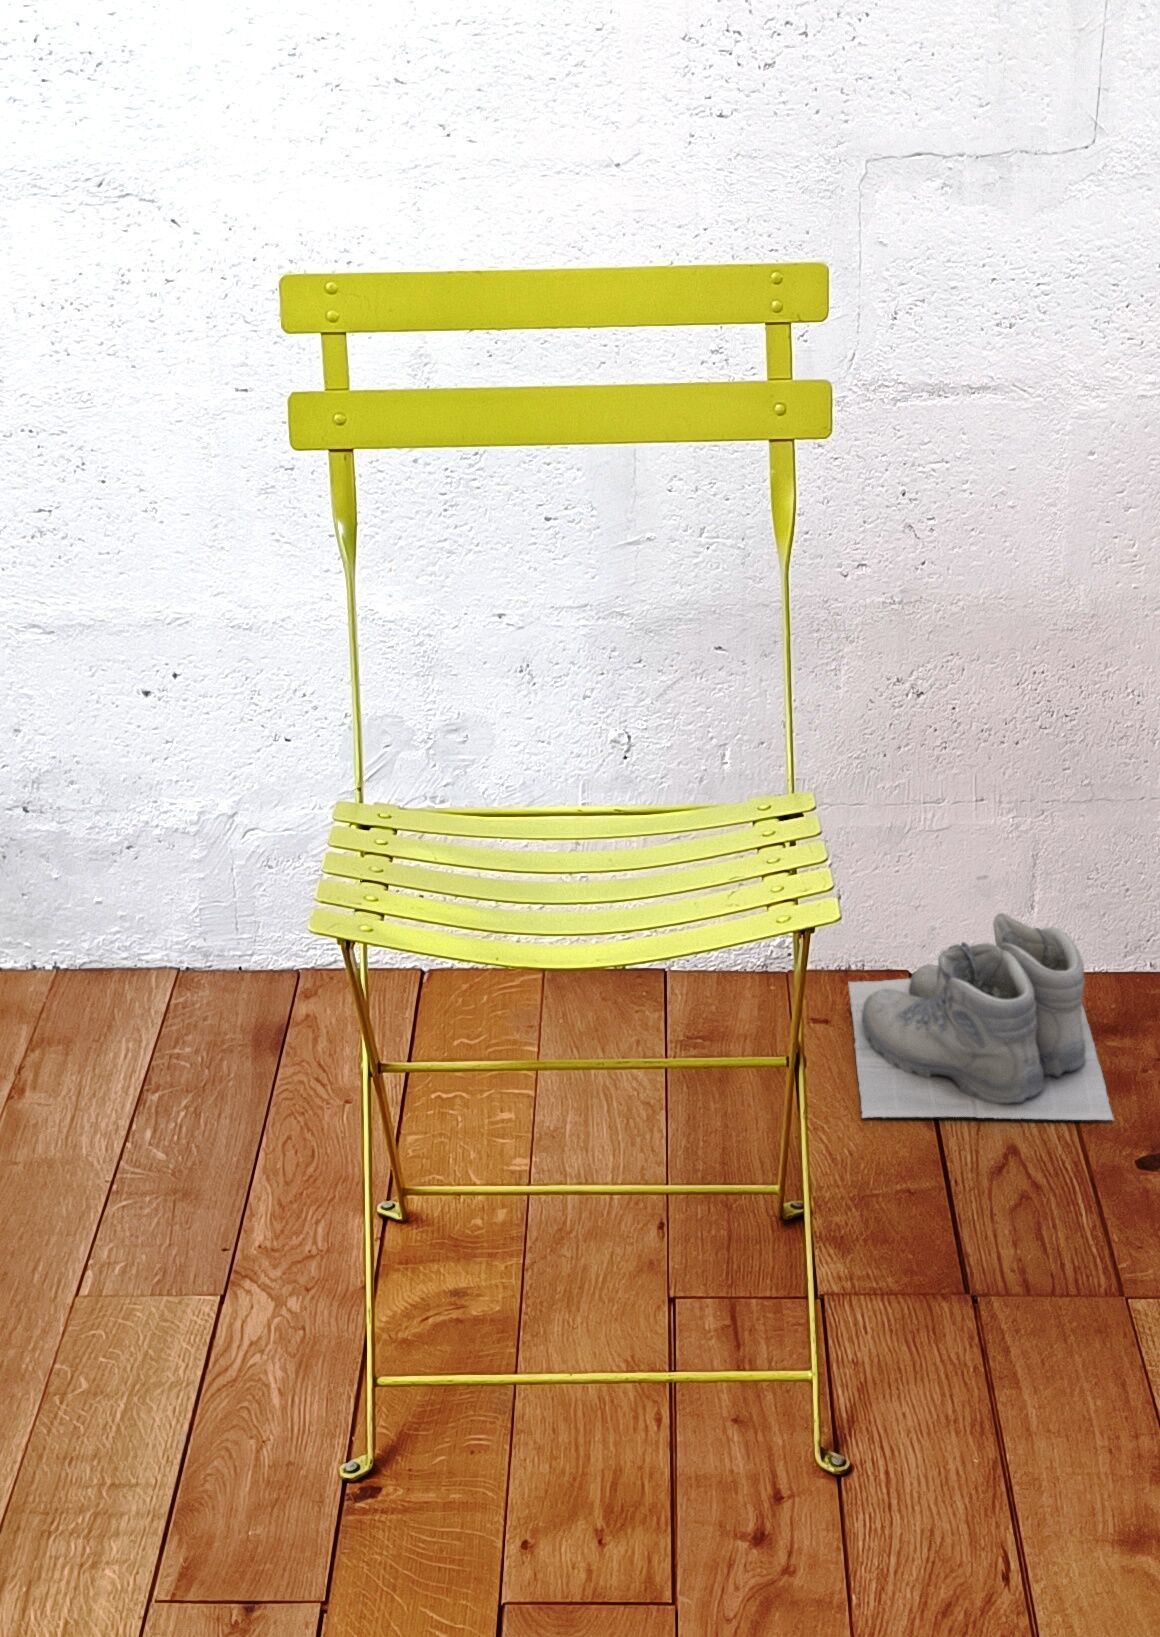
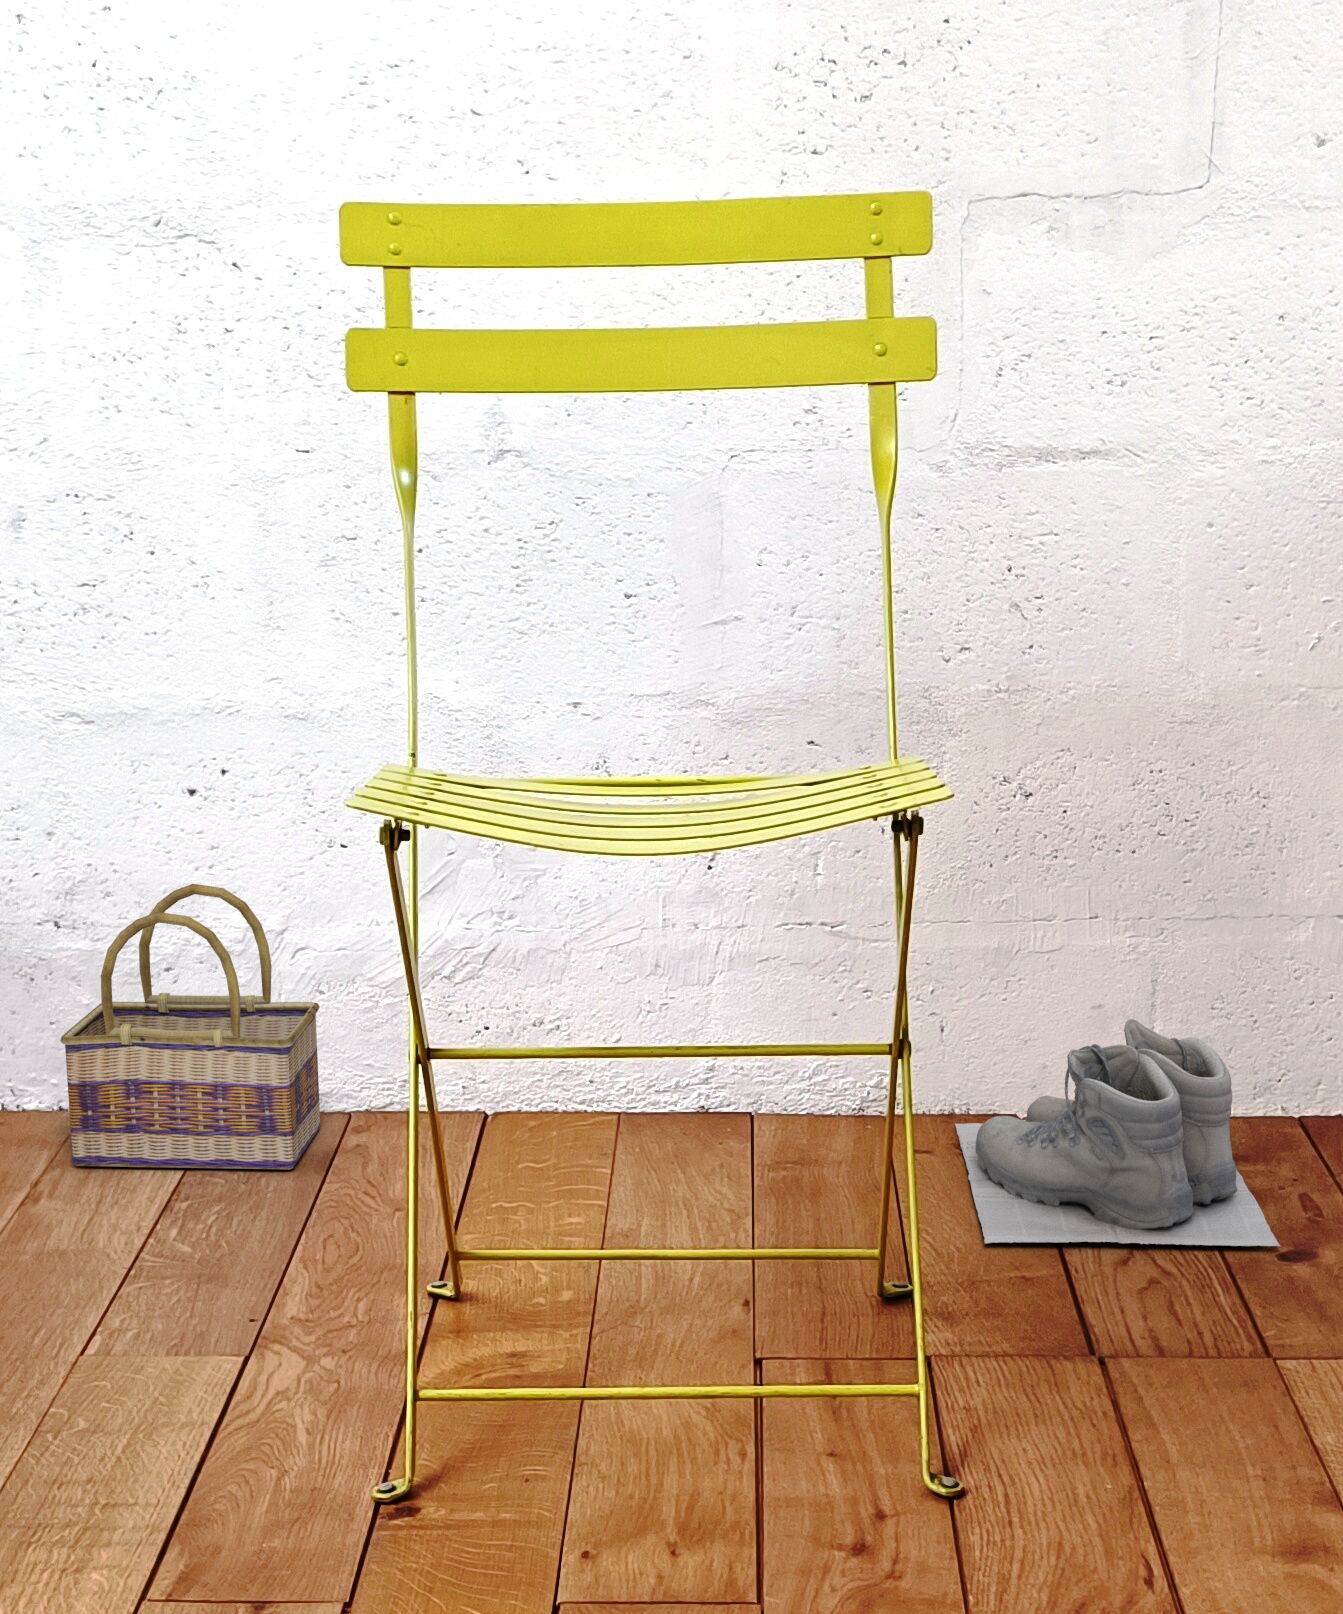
basket: none [47,780,276,1038] -> present [60,884,320,1169]

